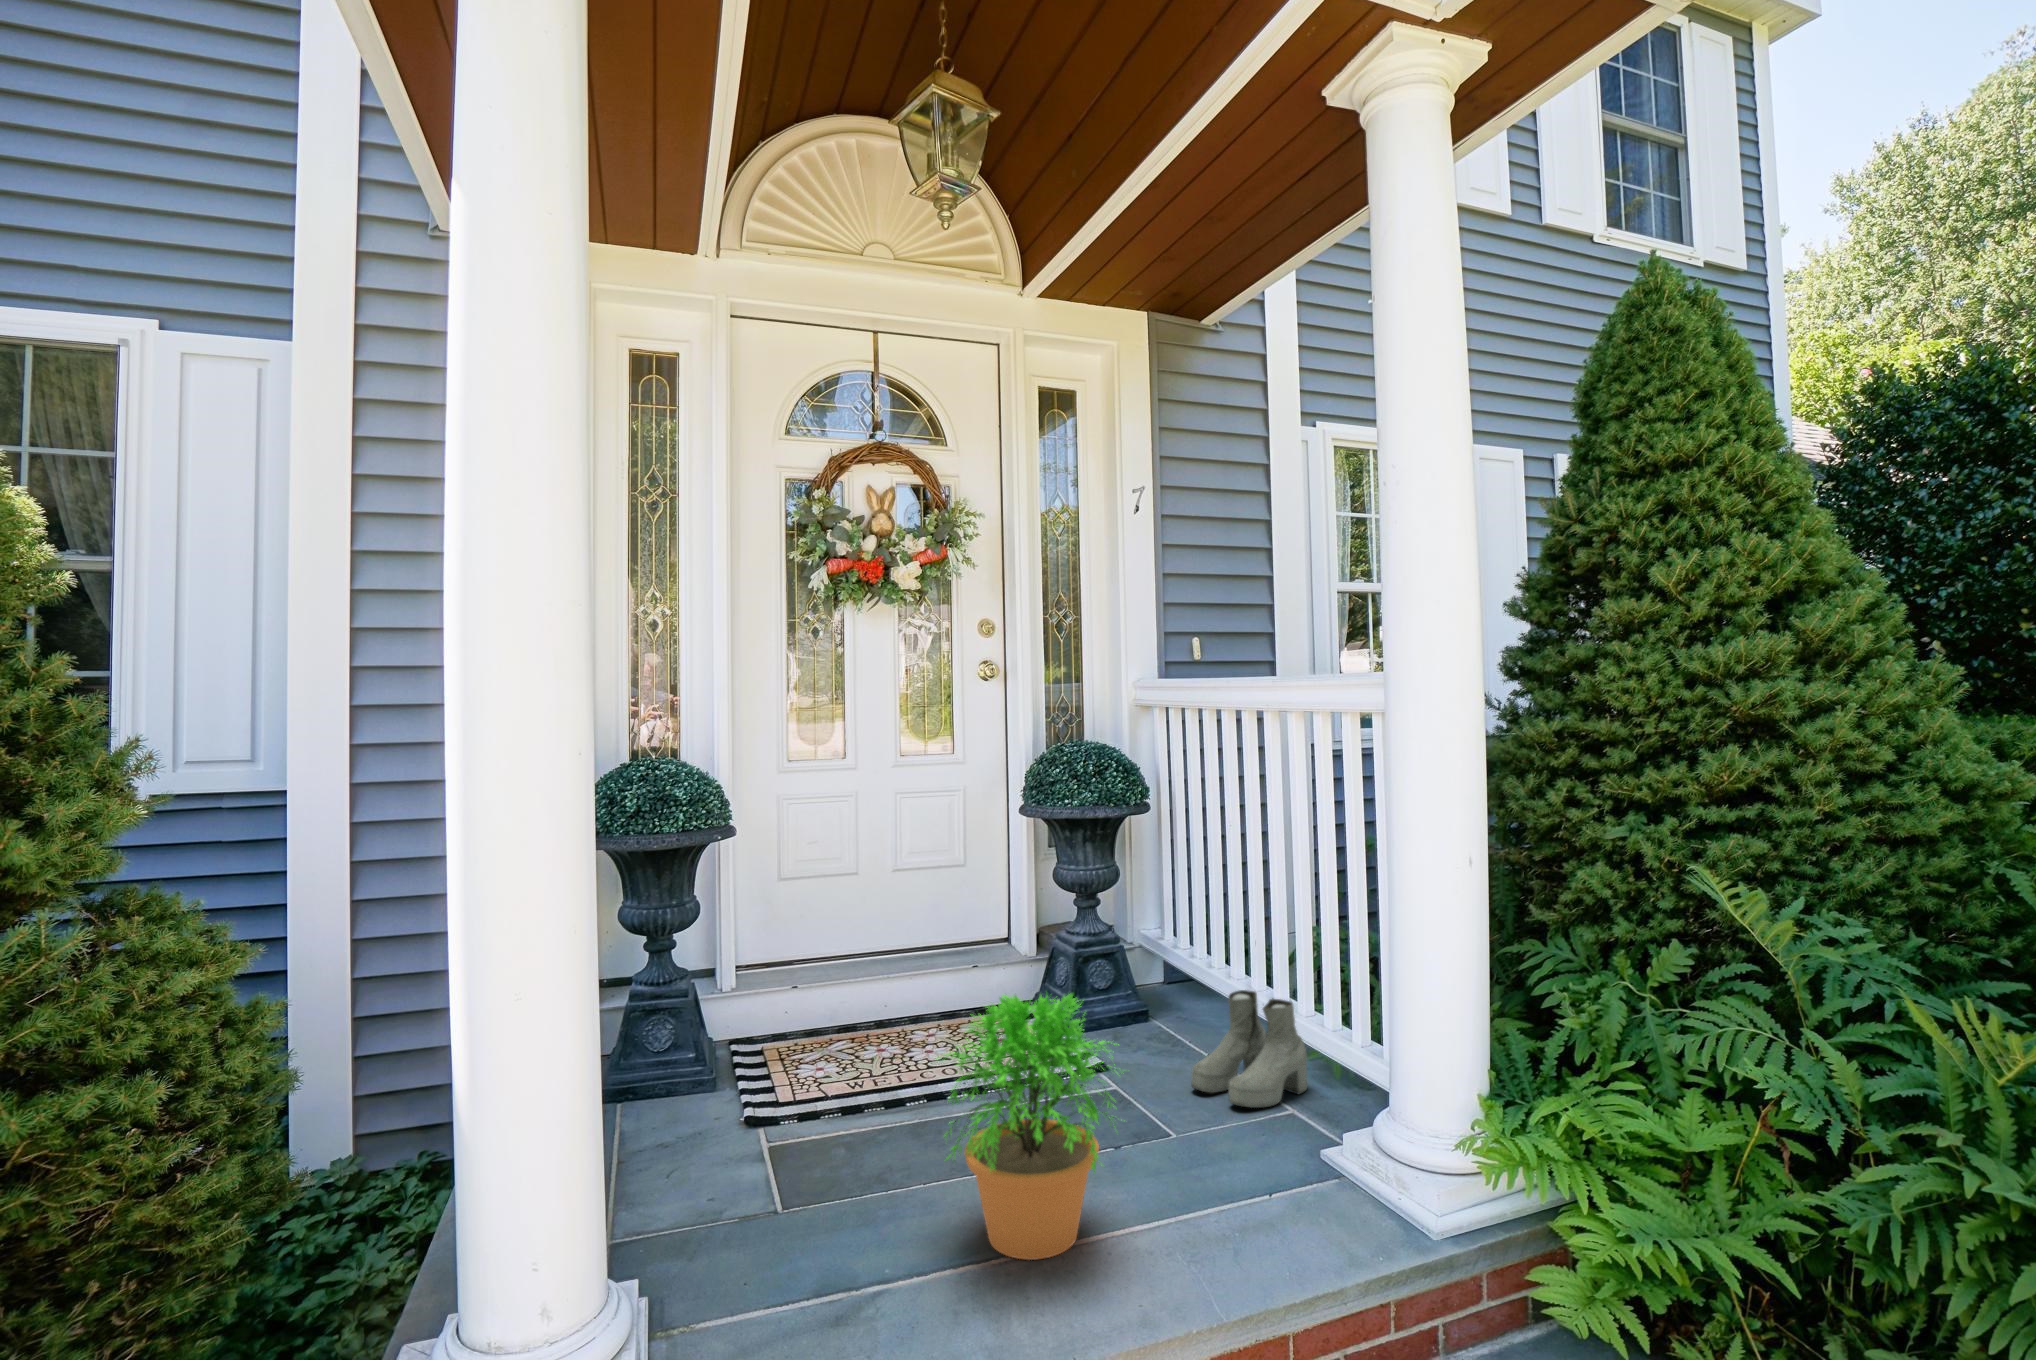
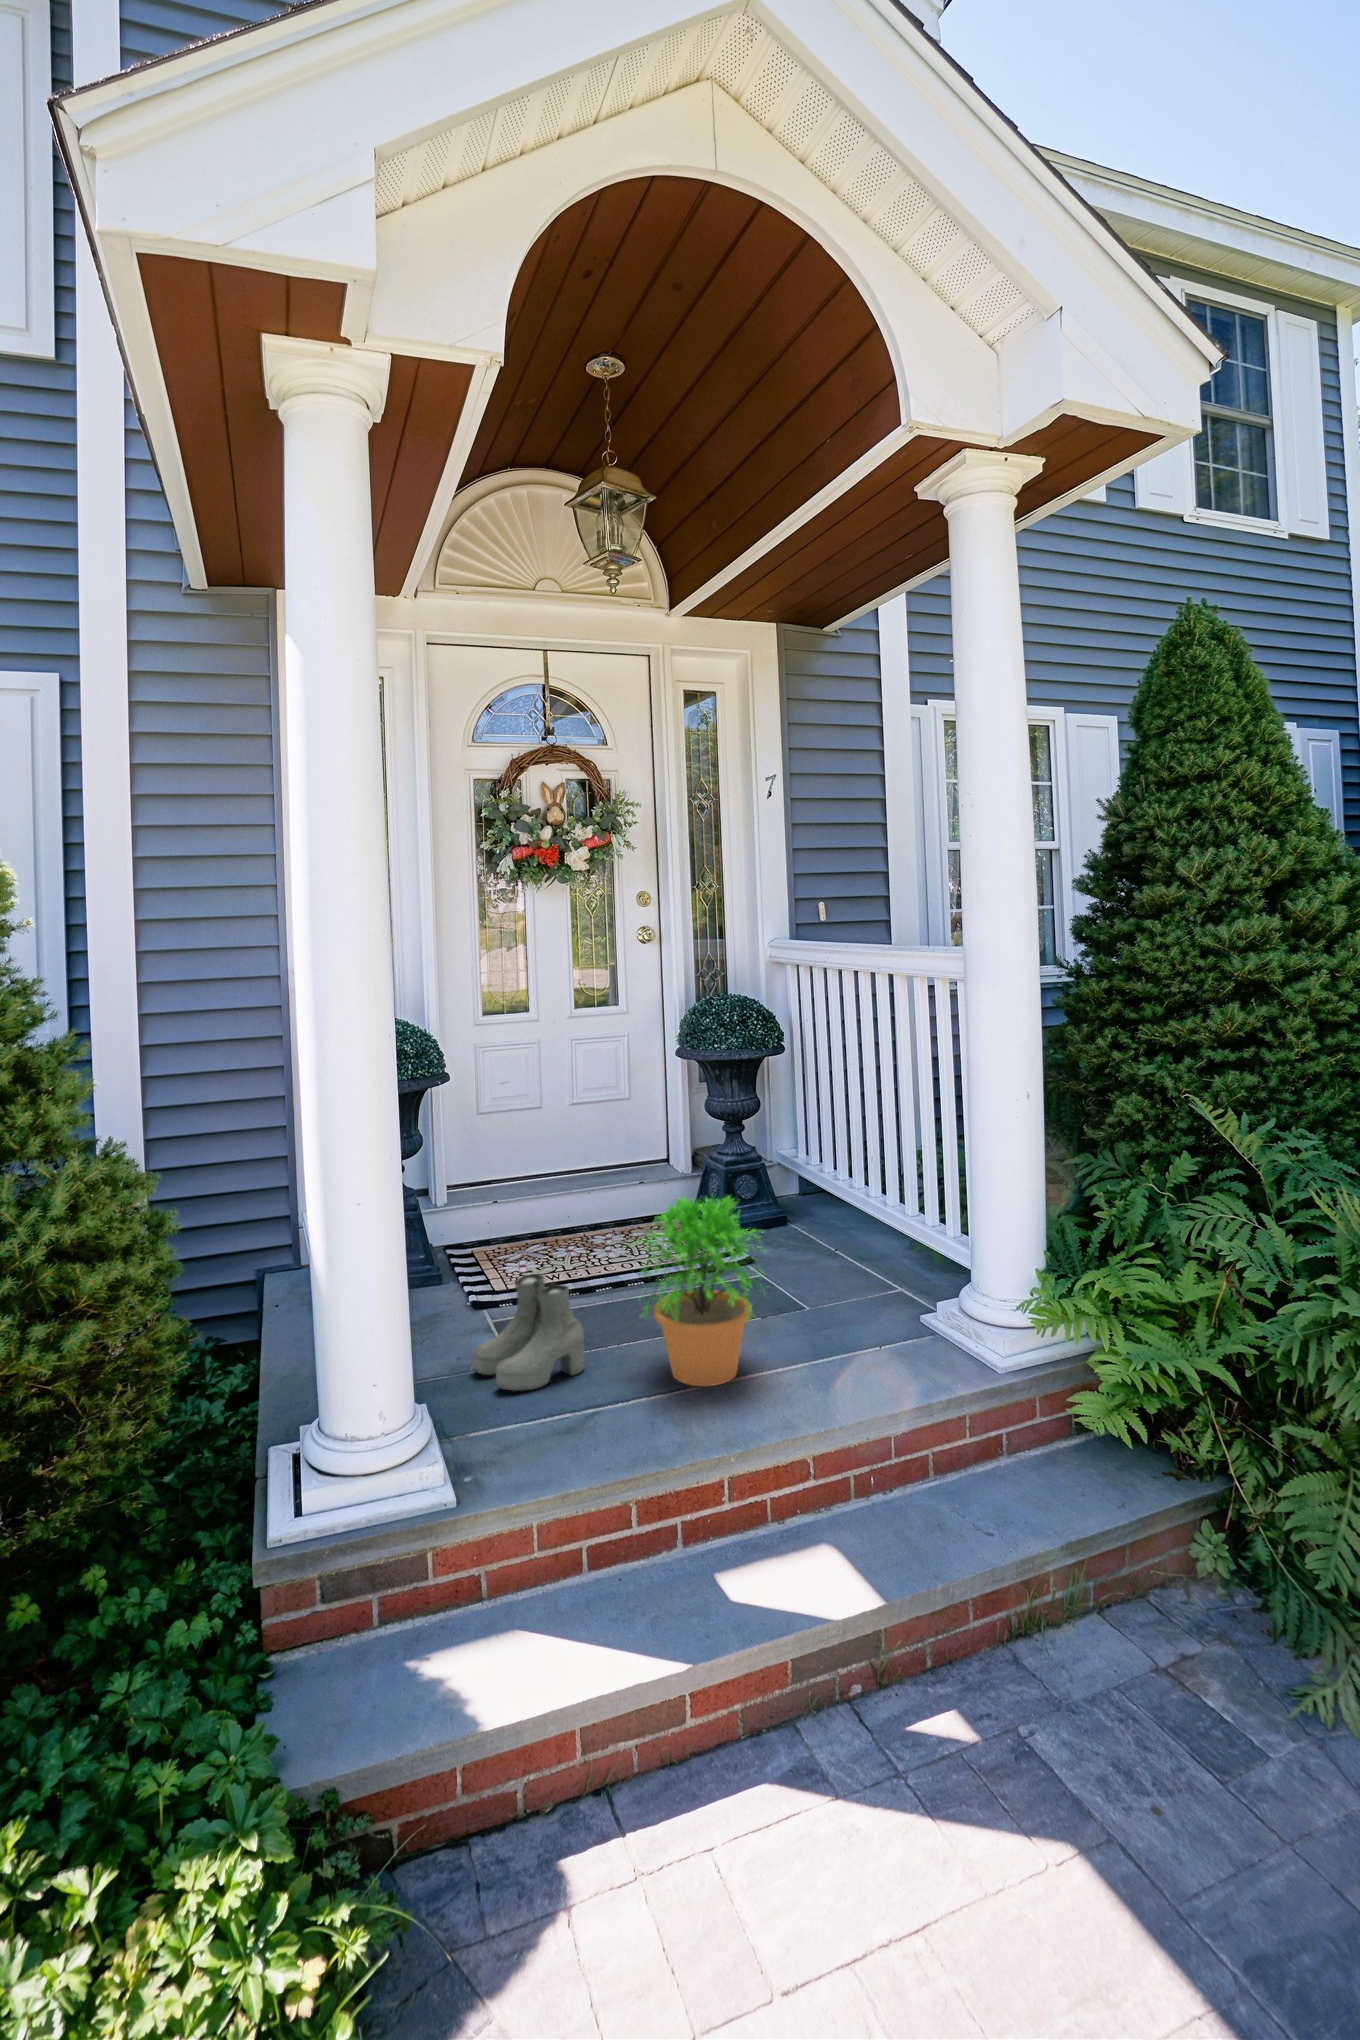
boots: present [1191,990,1307,1108] -> present [473,1274,585,1391]

